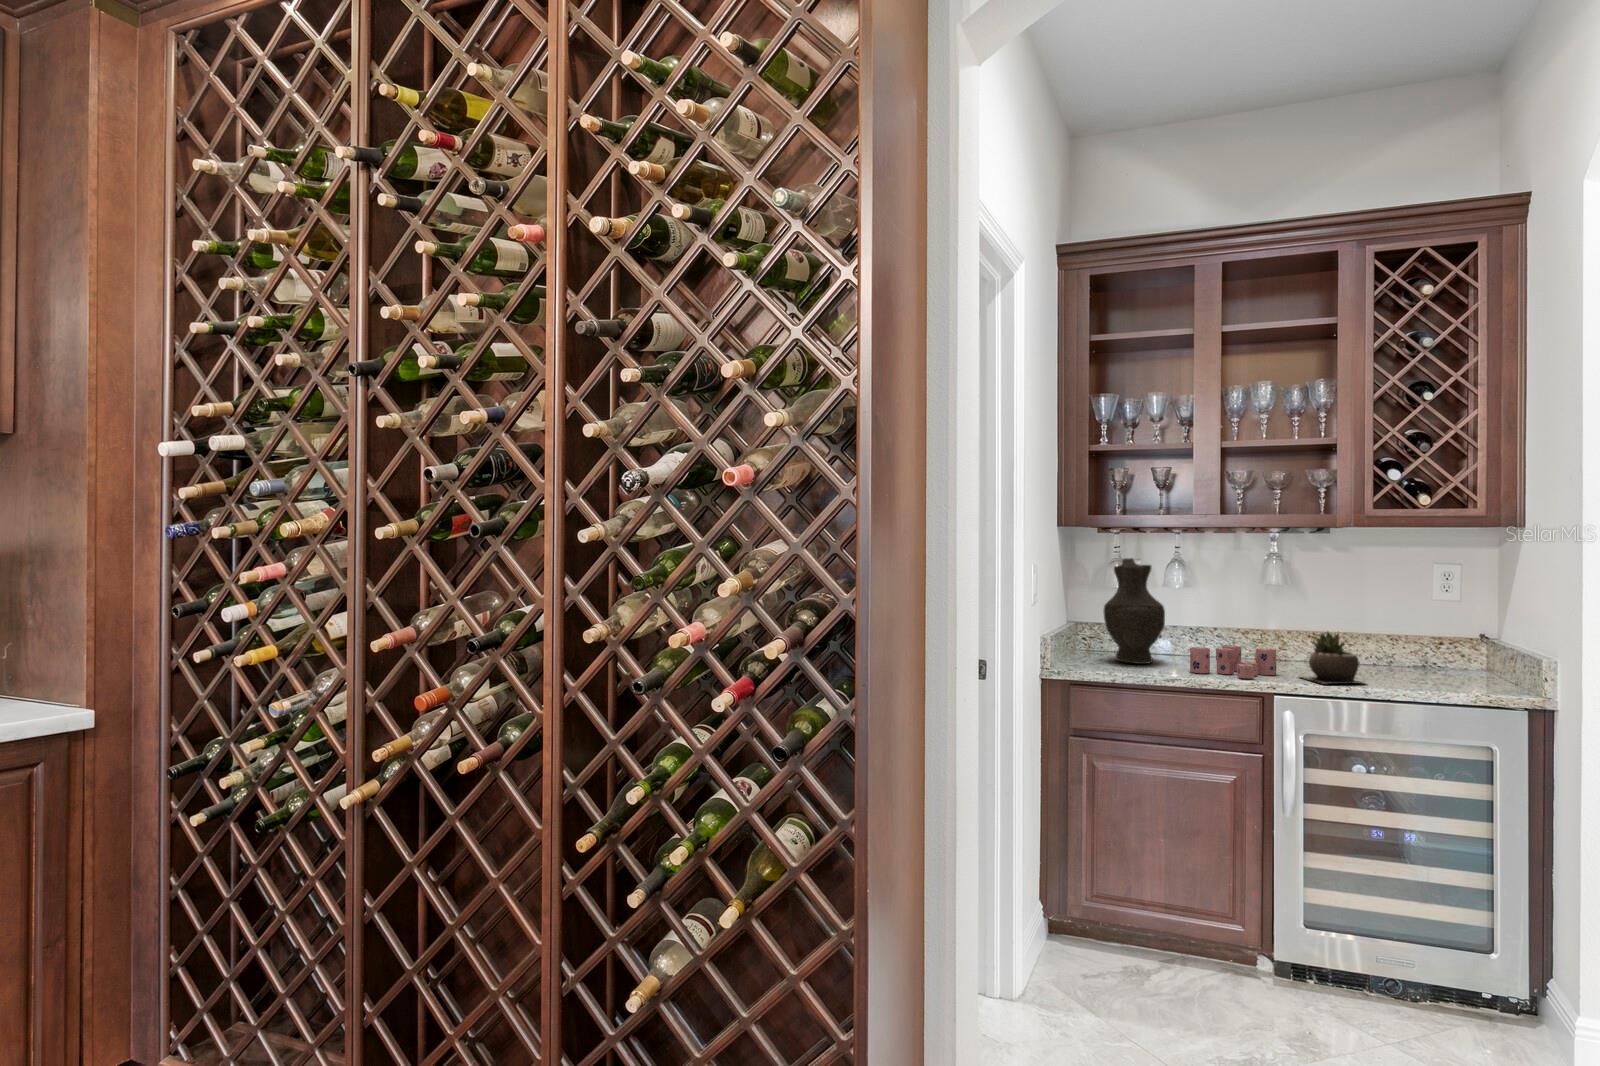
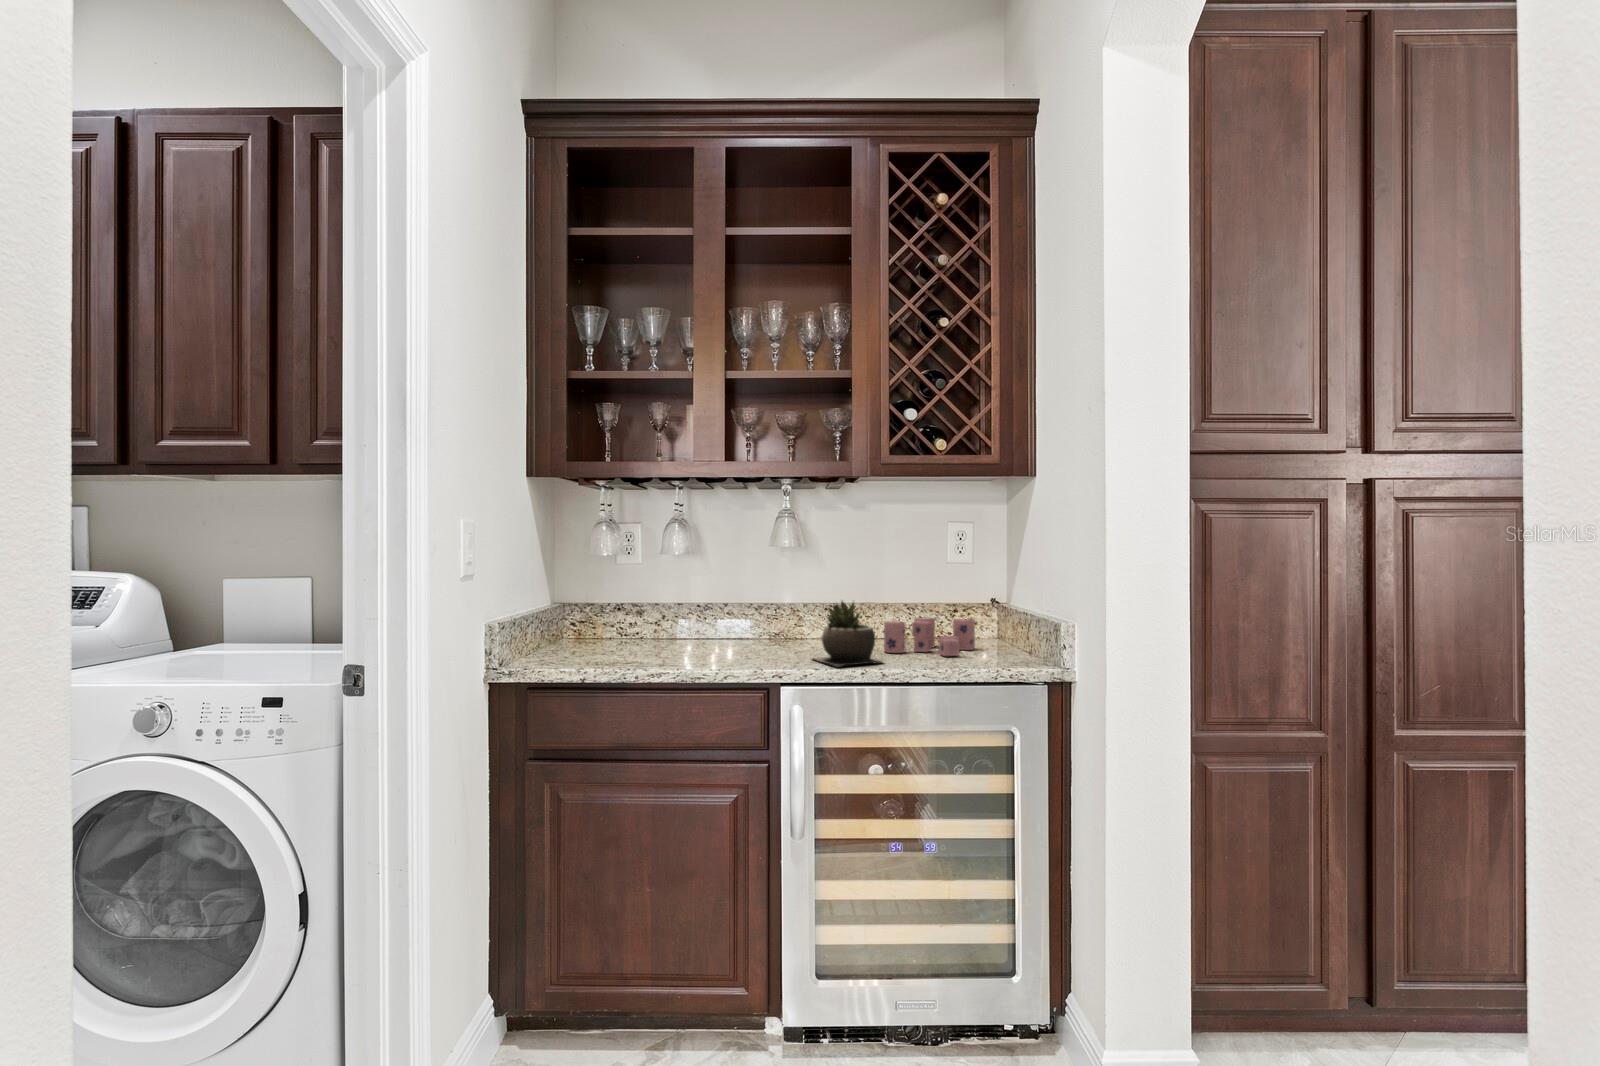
decorative vase: present [1104,558,1165,664] -> none [586,519,663,654]
candle: present [1190,645,1276,679] -> present [884,618,975,656]

